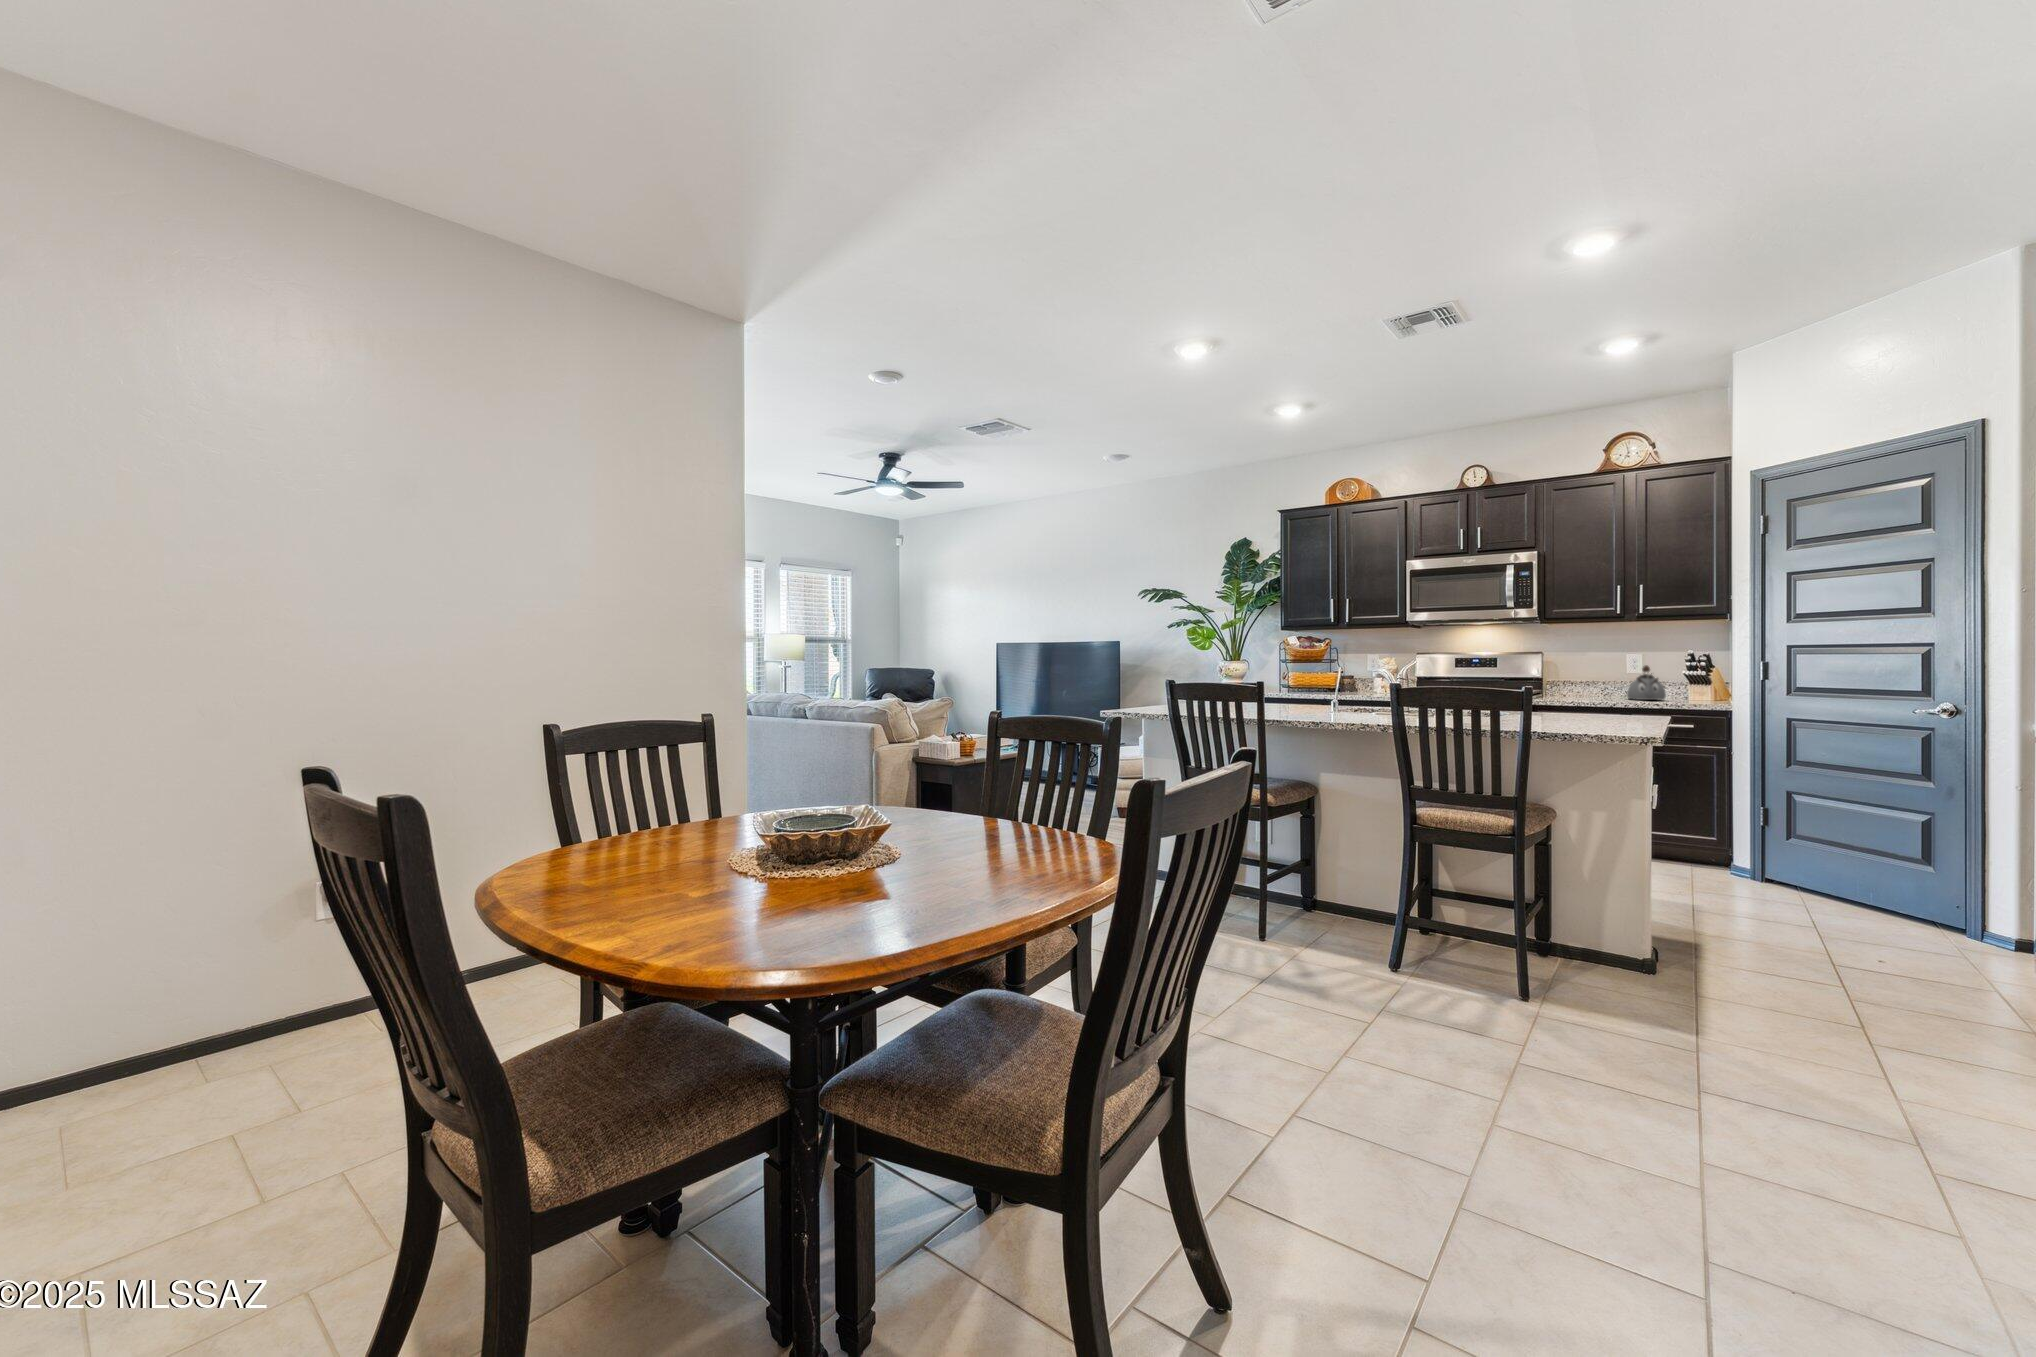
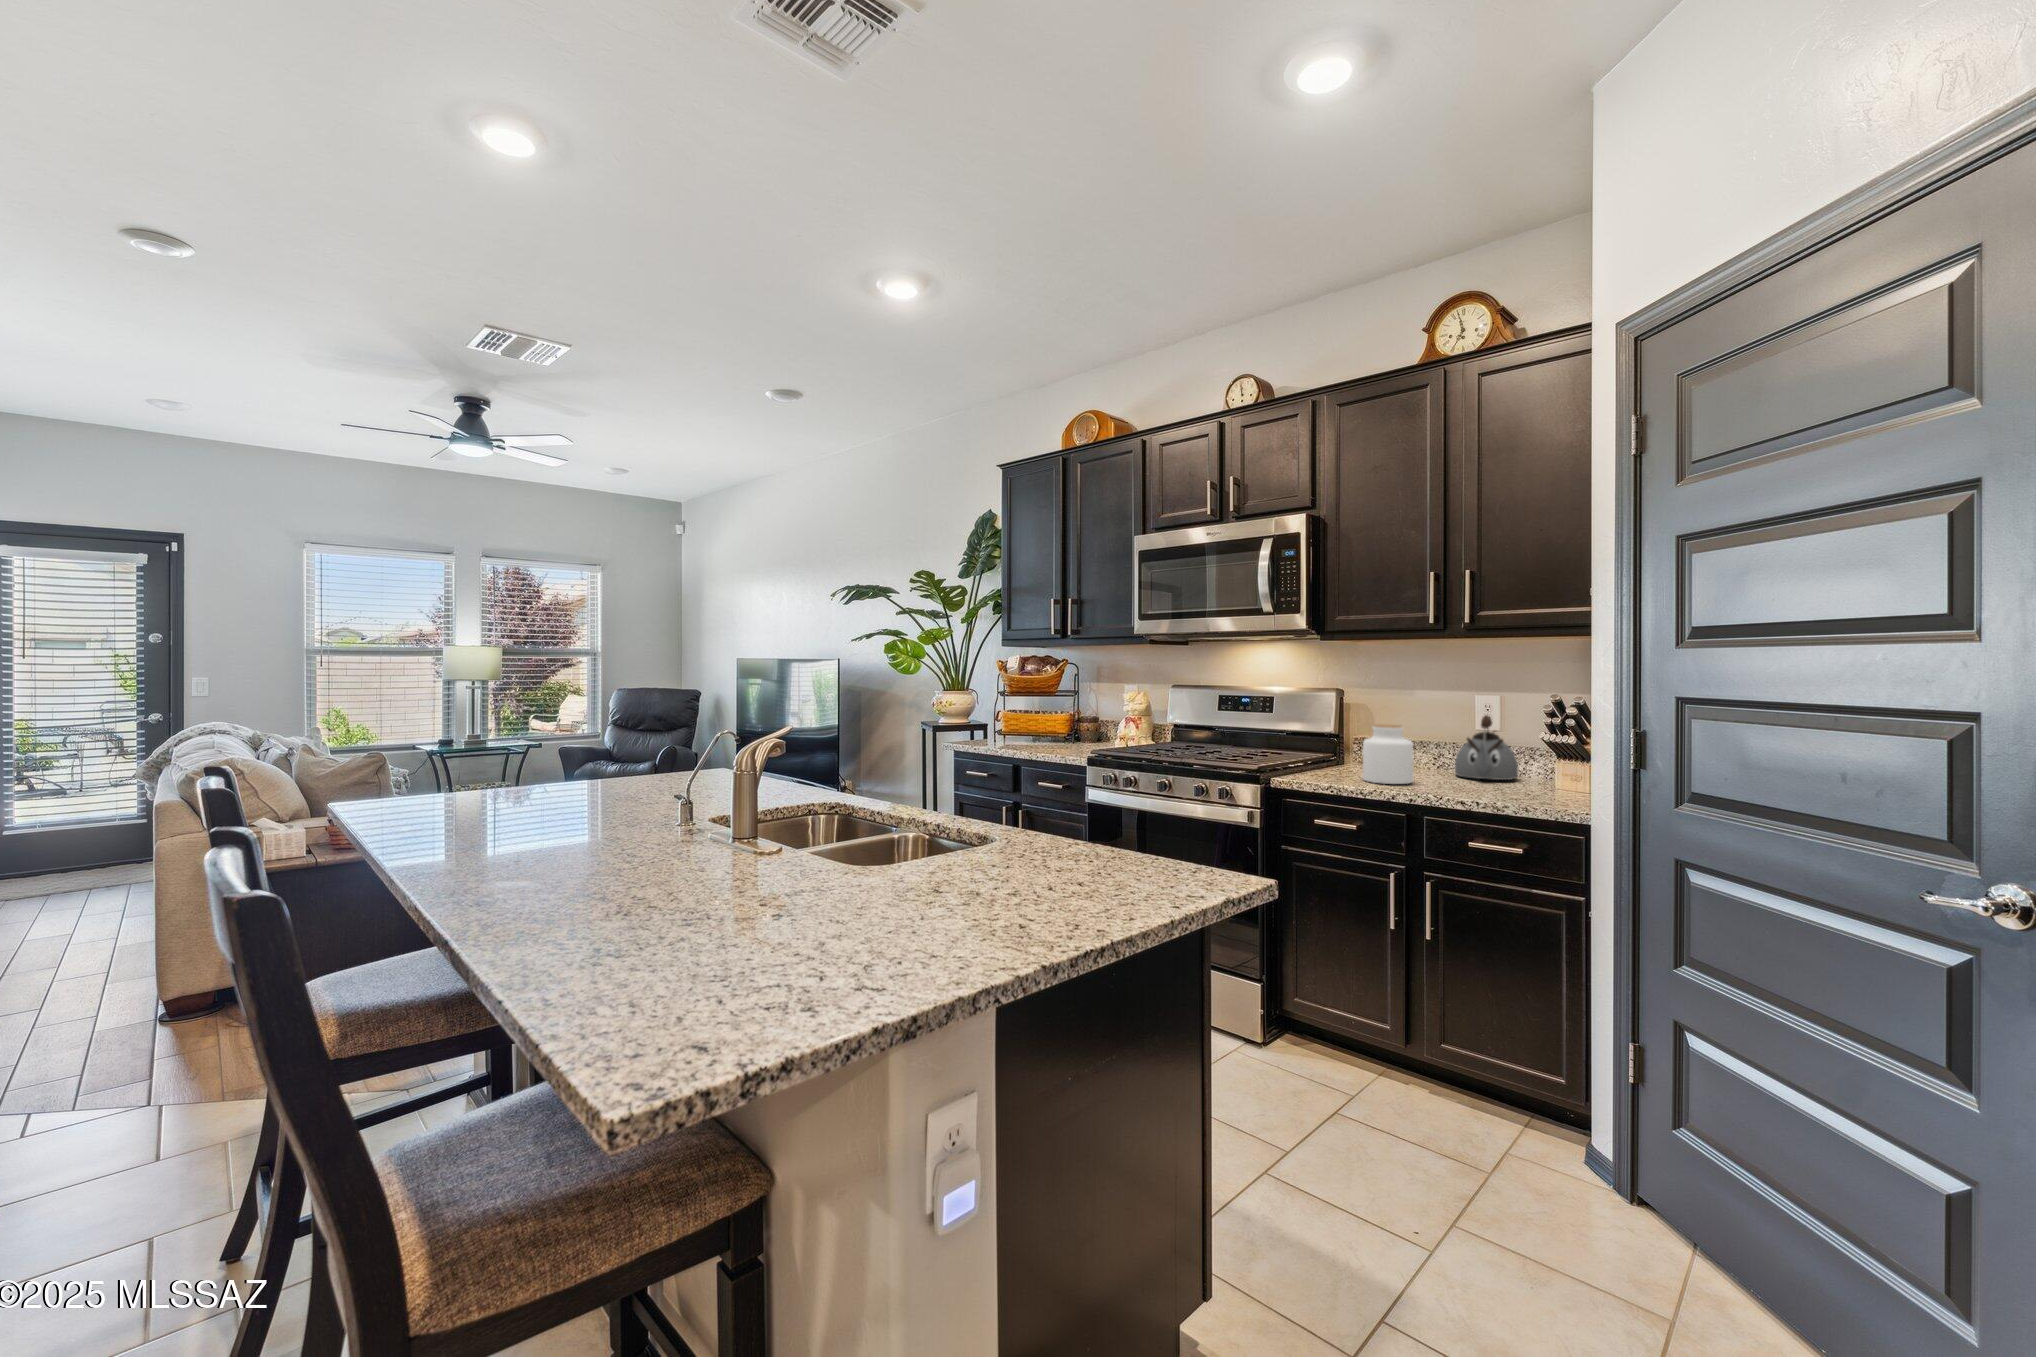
jar: none [1587,670,1618,701] -> present [1363,725,1413,784]

